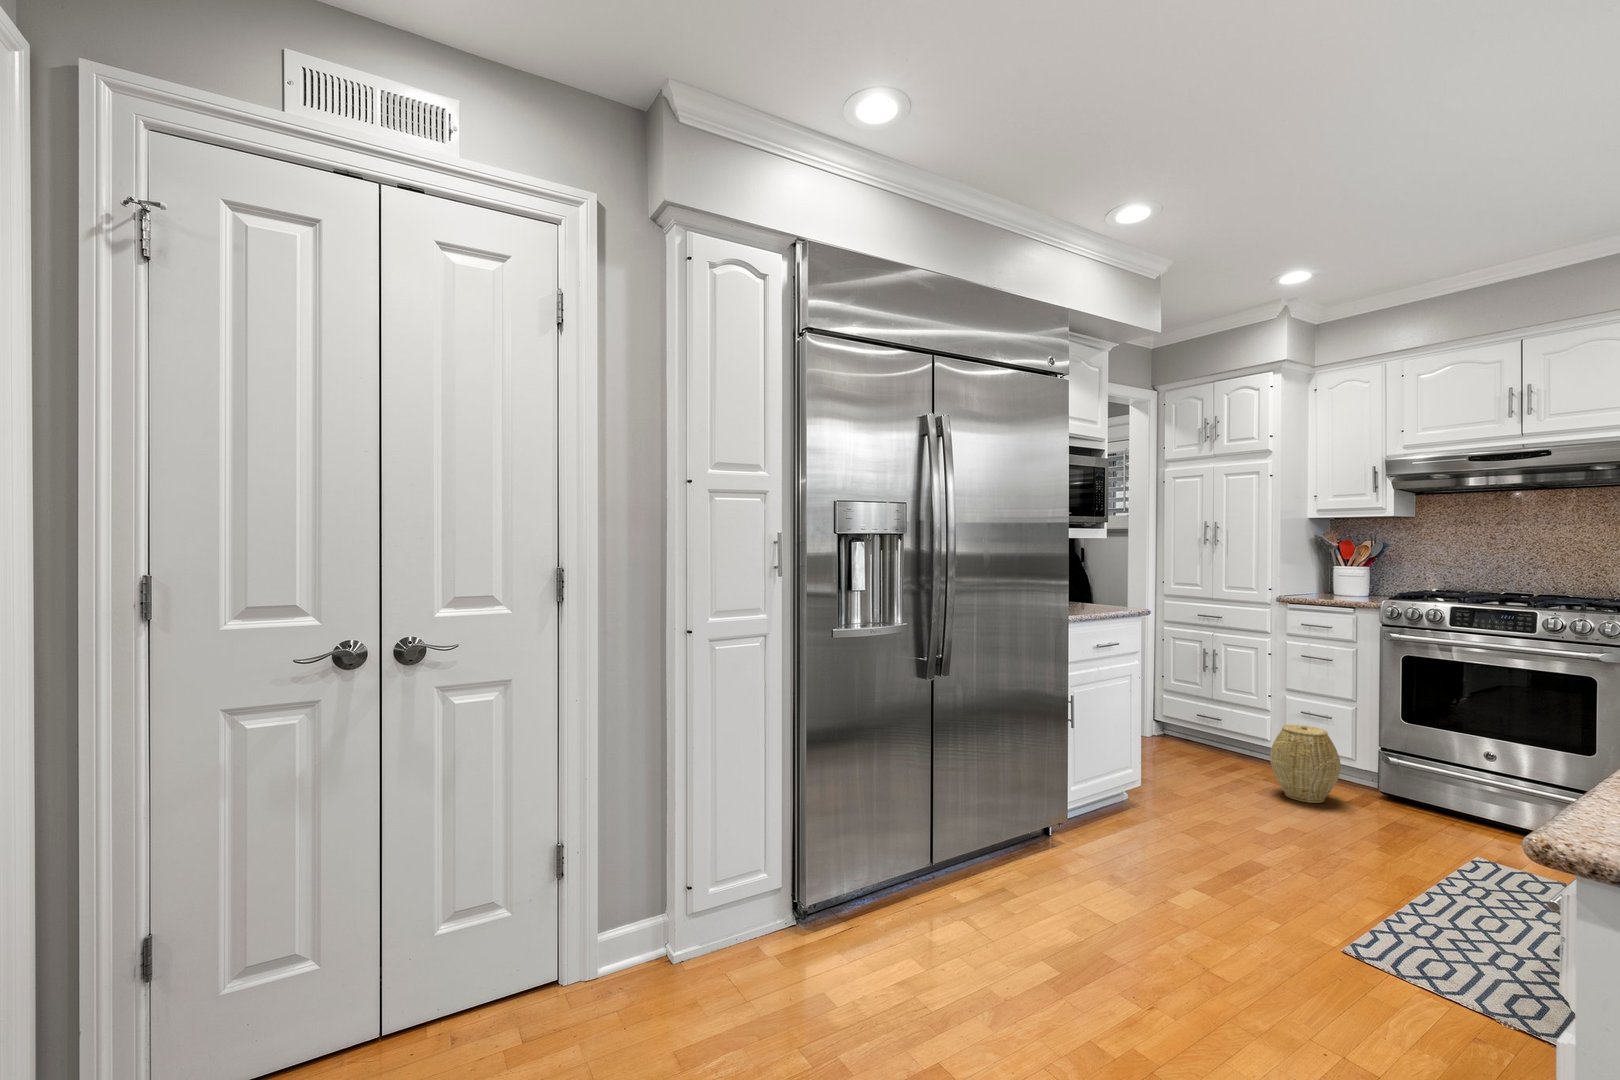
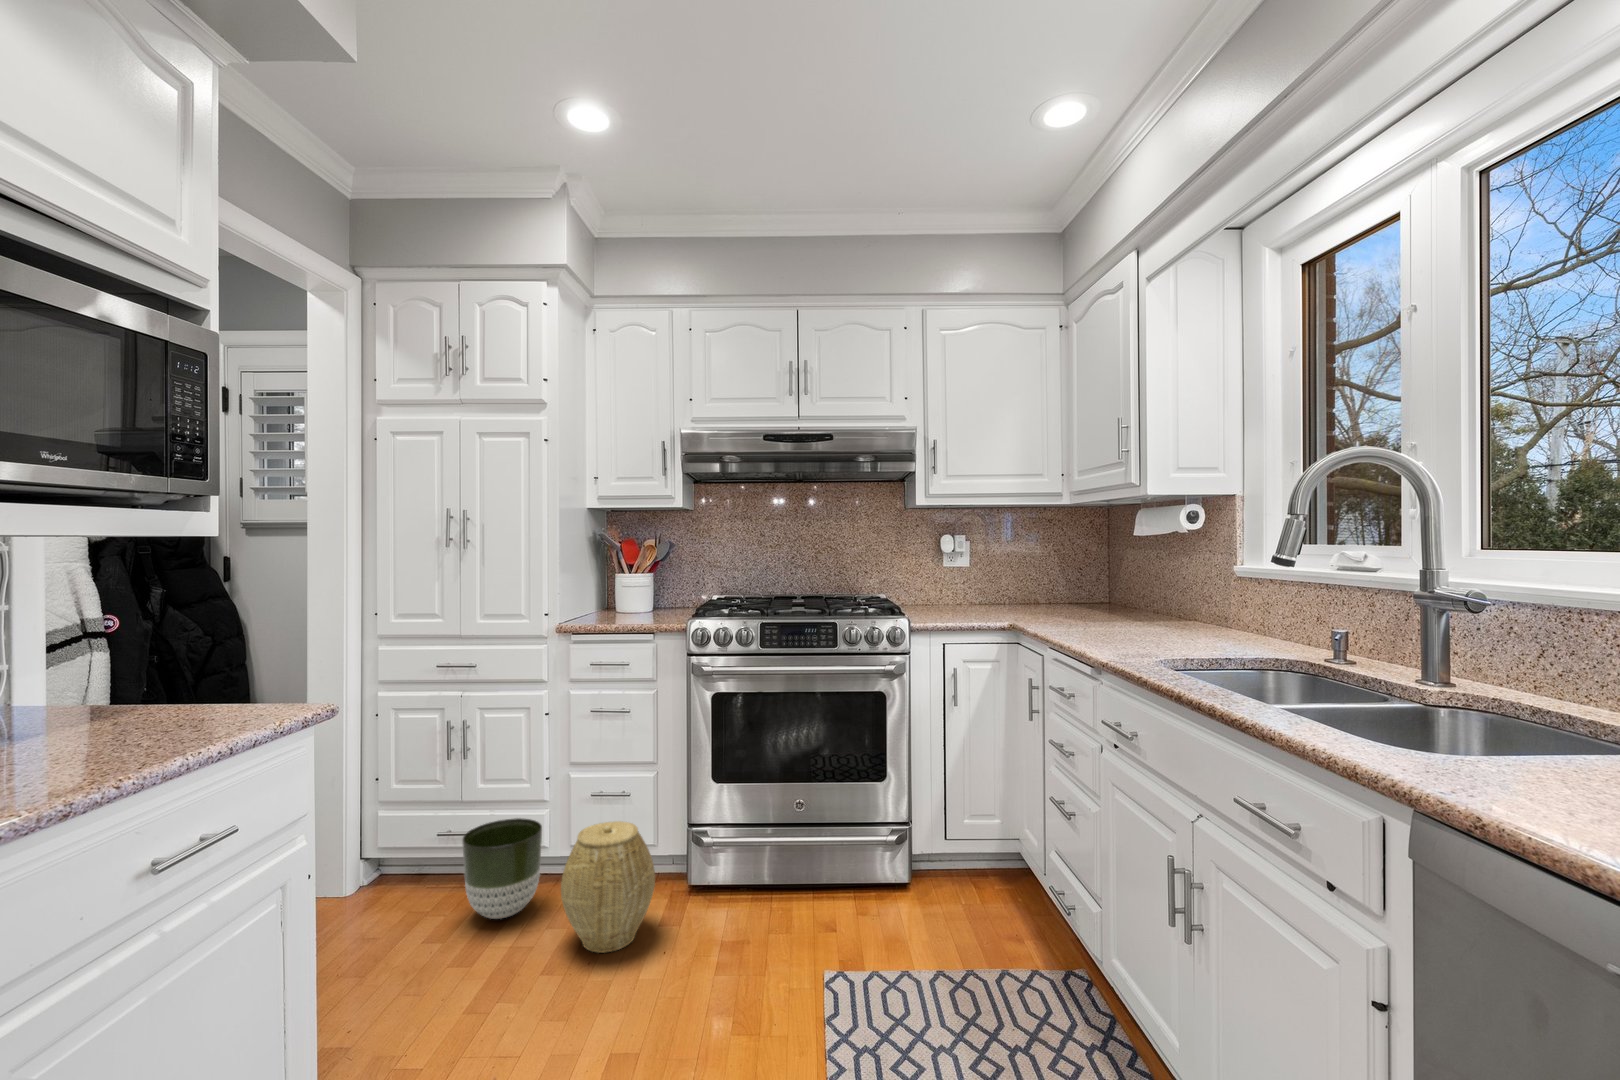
planter: none [1211,715,1263,771] -> present [462,818,542,919]

